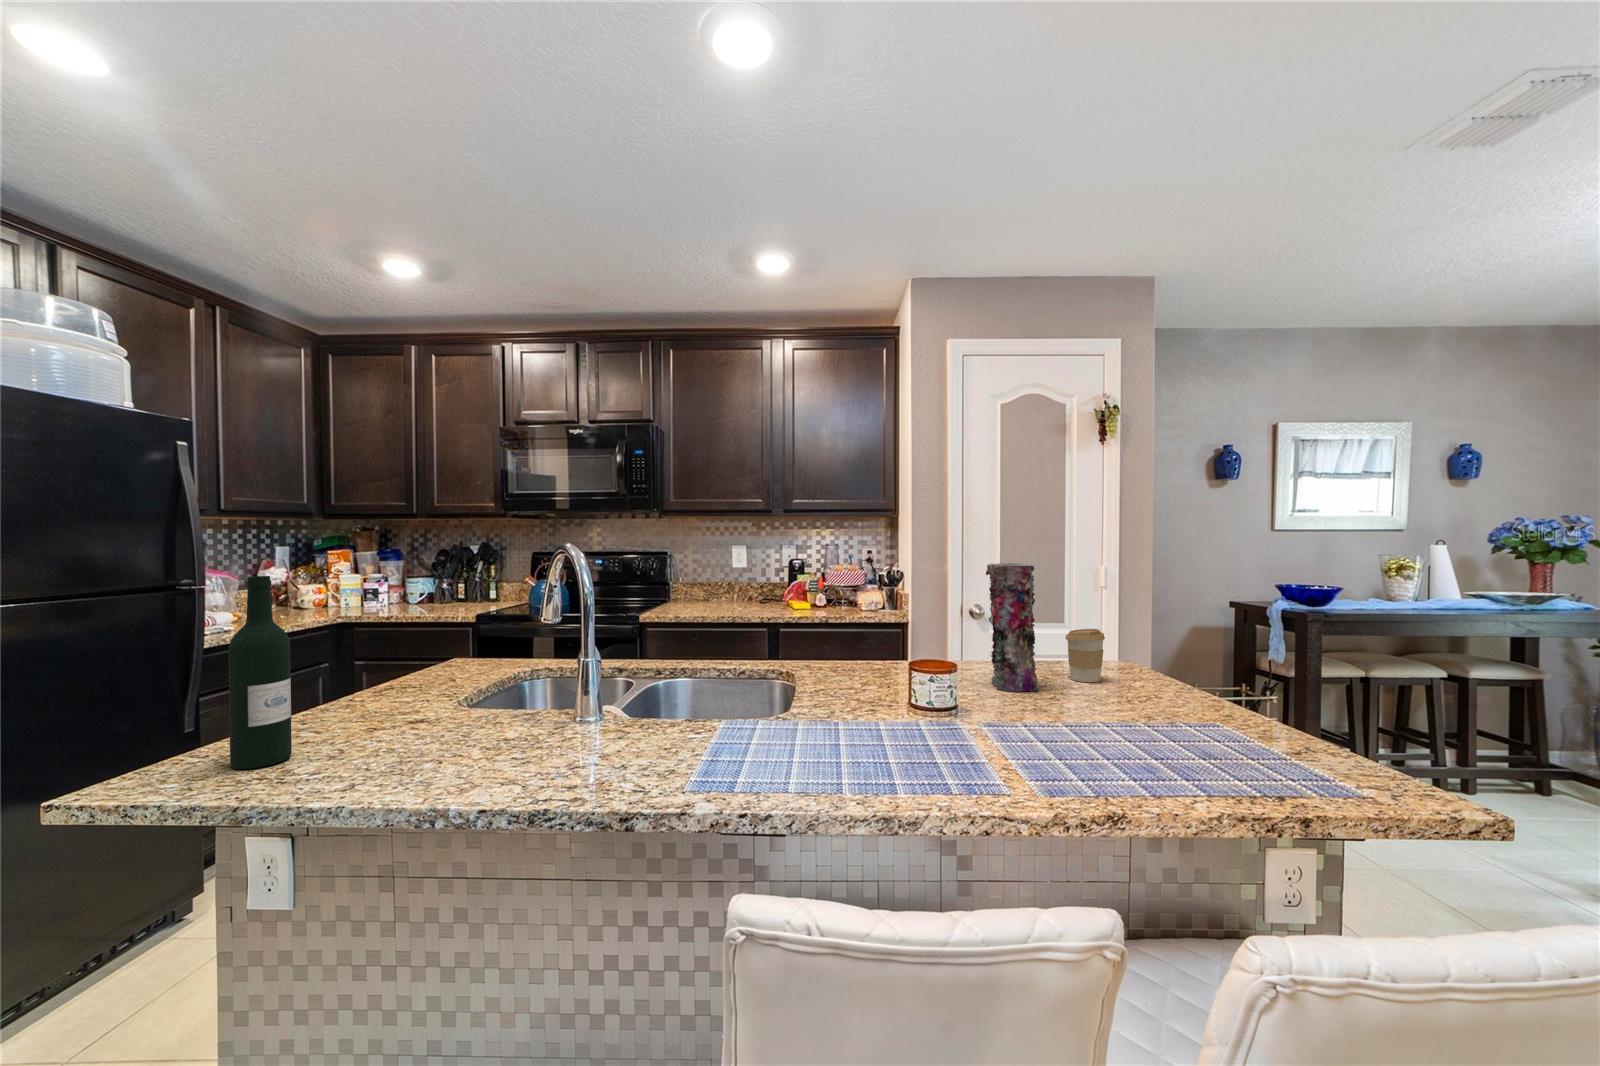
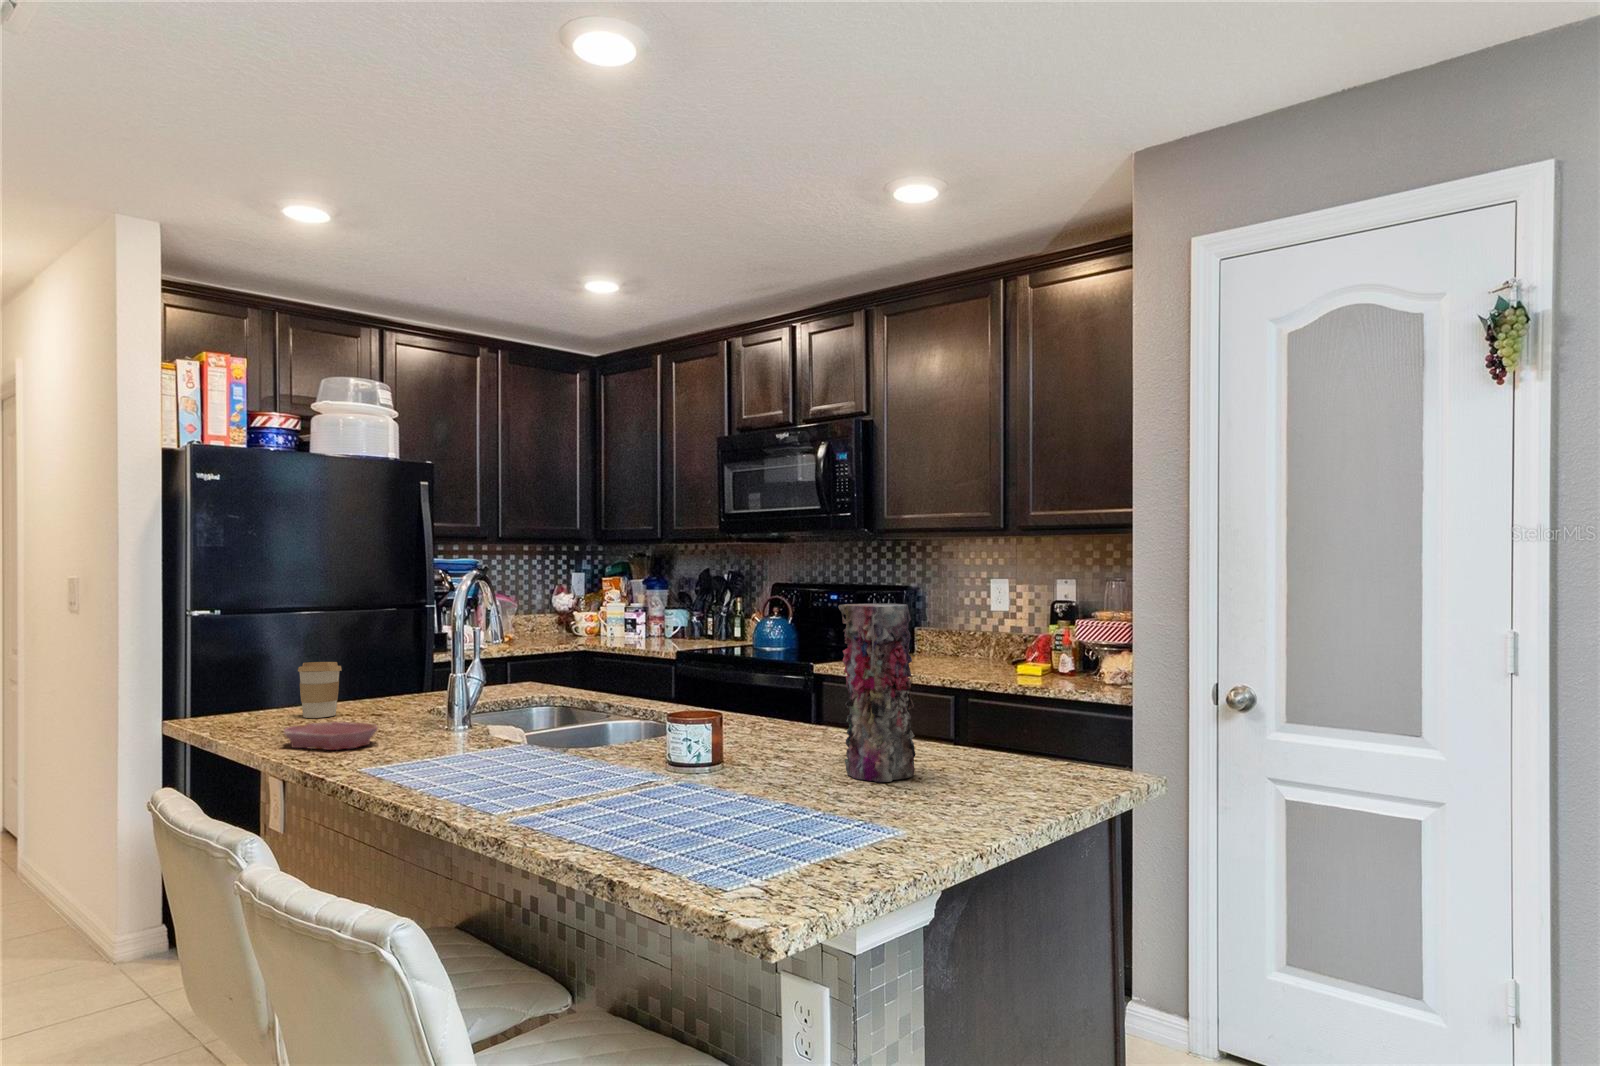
wine bottle: present [228,576,292,769] -> none [223,589,262,723]
coffee cup: present [1066,629,1105,682] -> present [298,662,341,718]
bowl: none [461,725,587,775] -> present [284,722,377,750]

